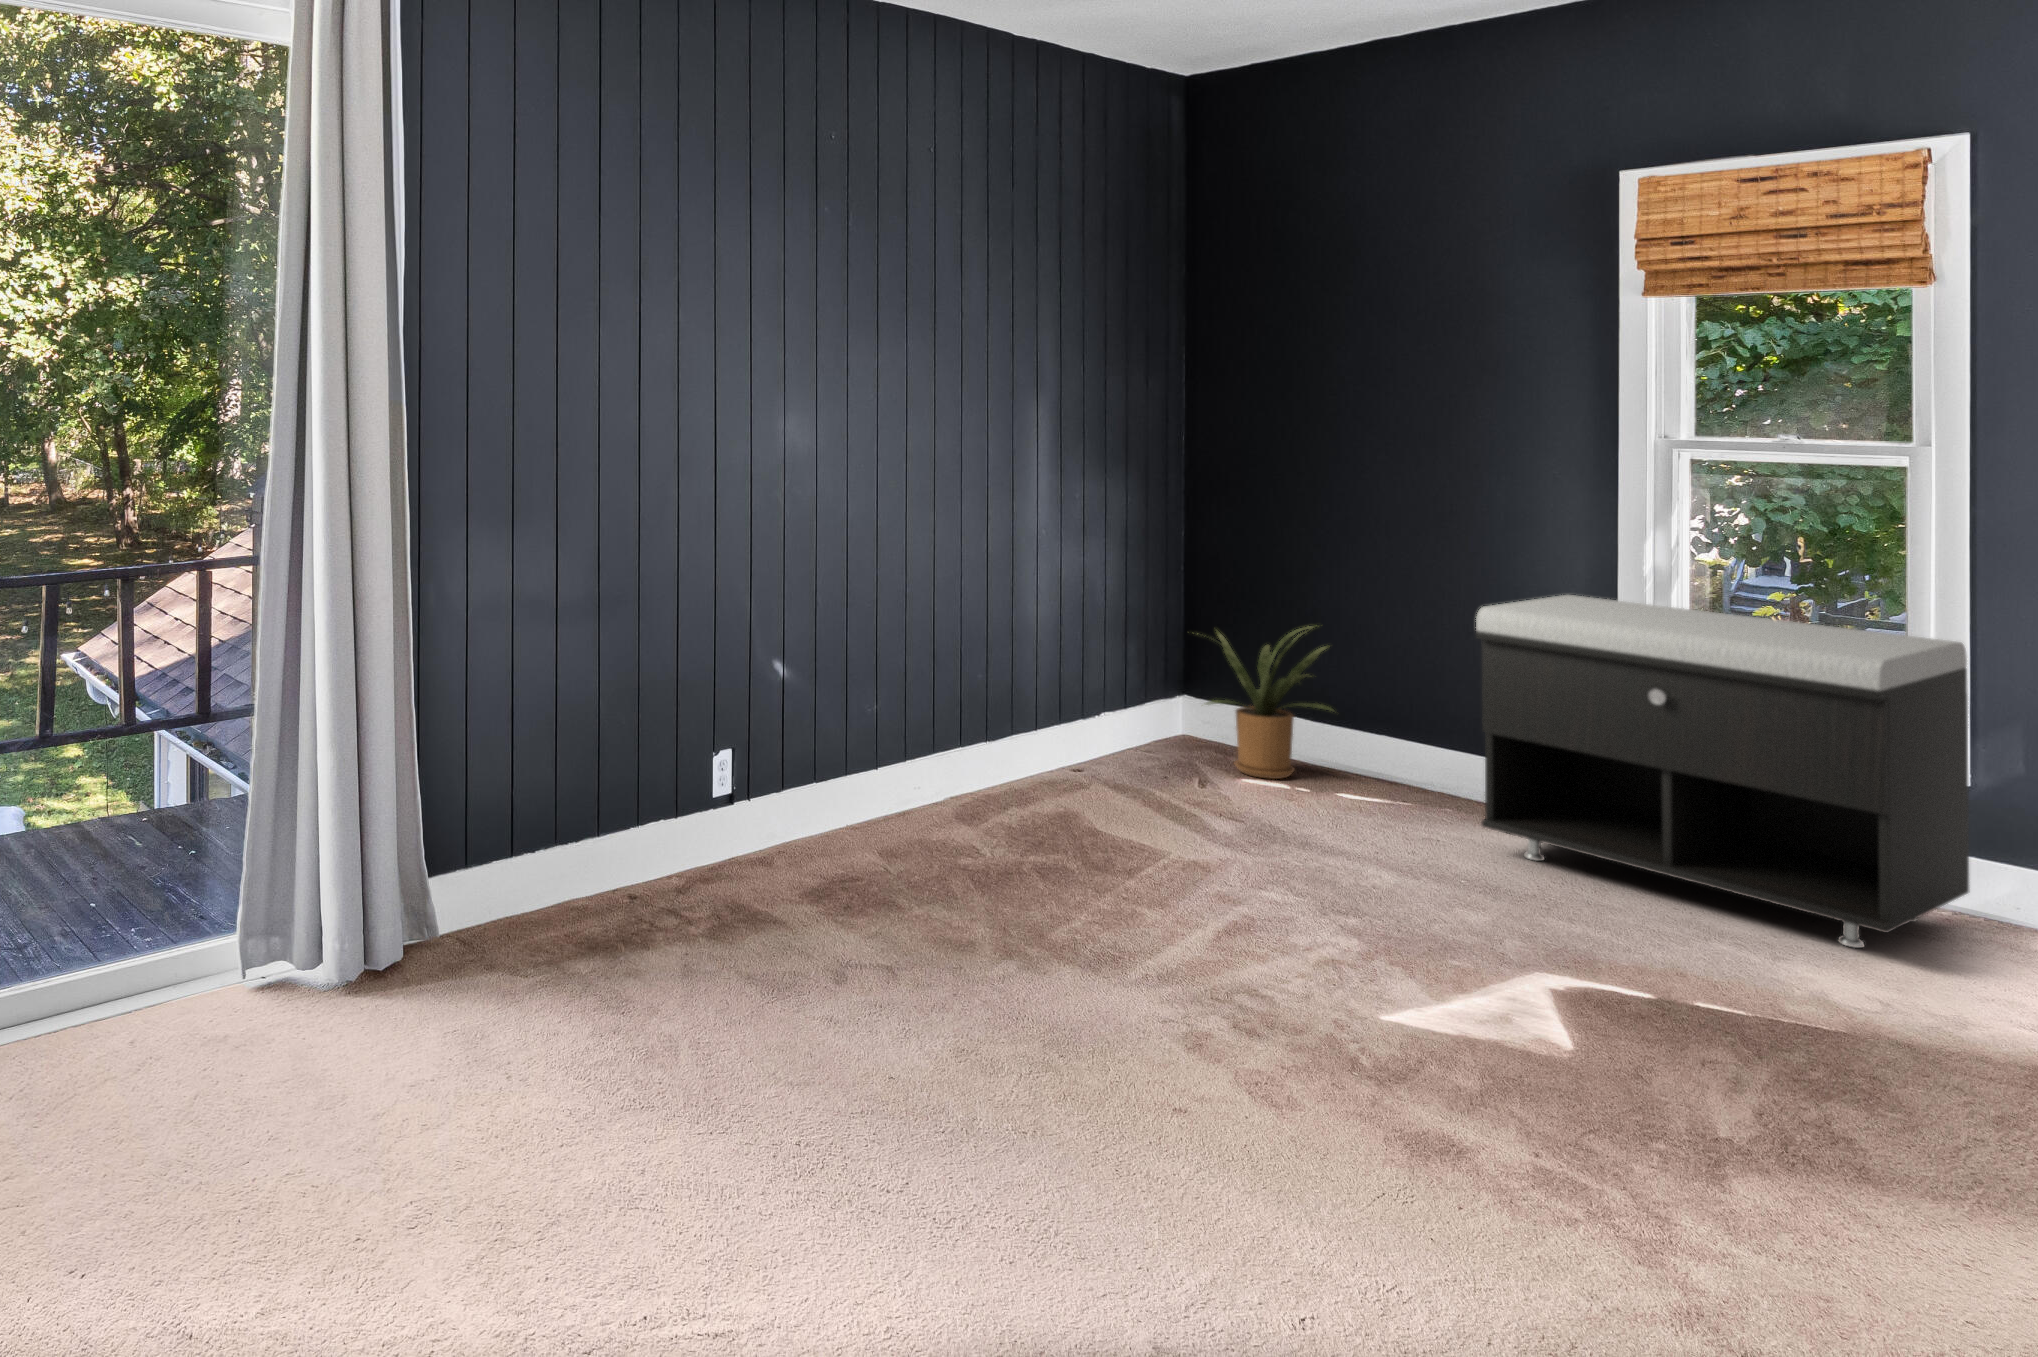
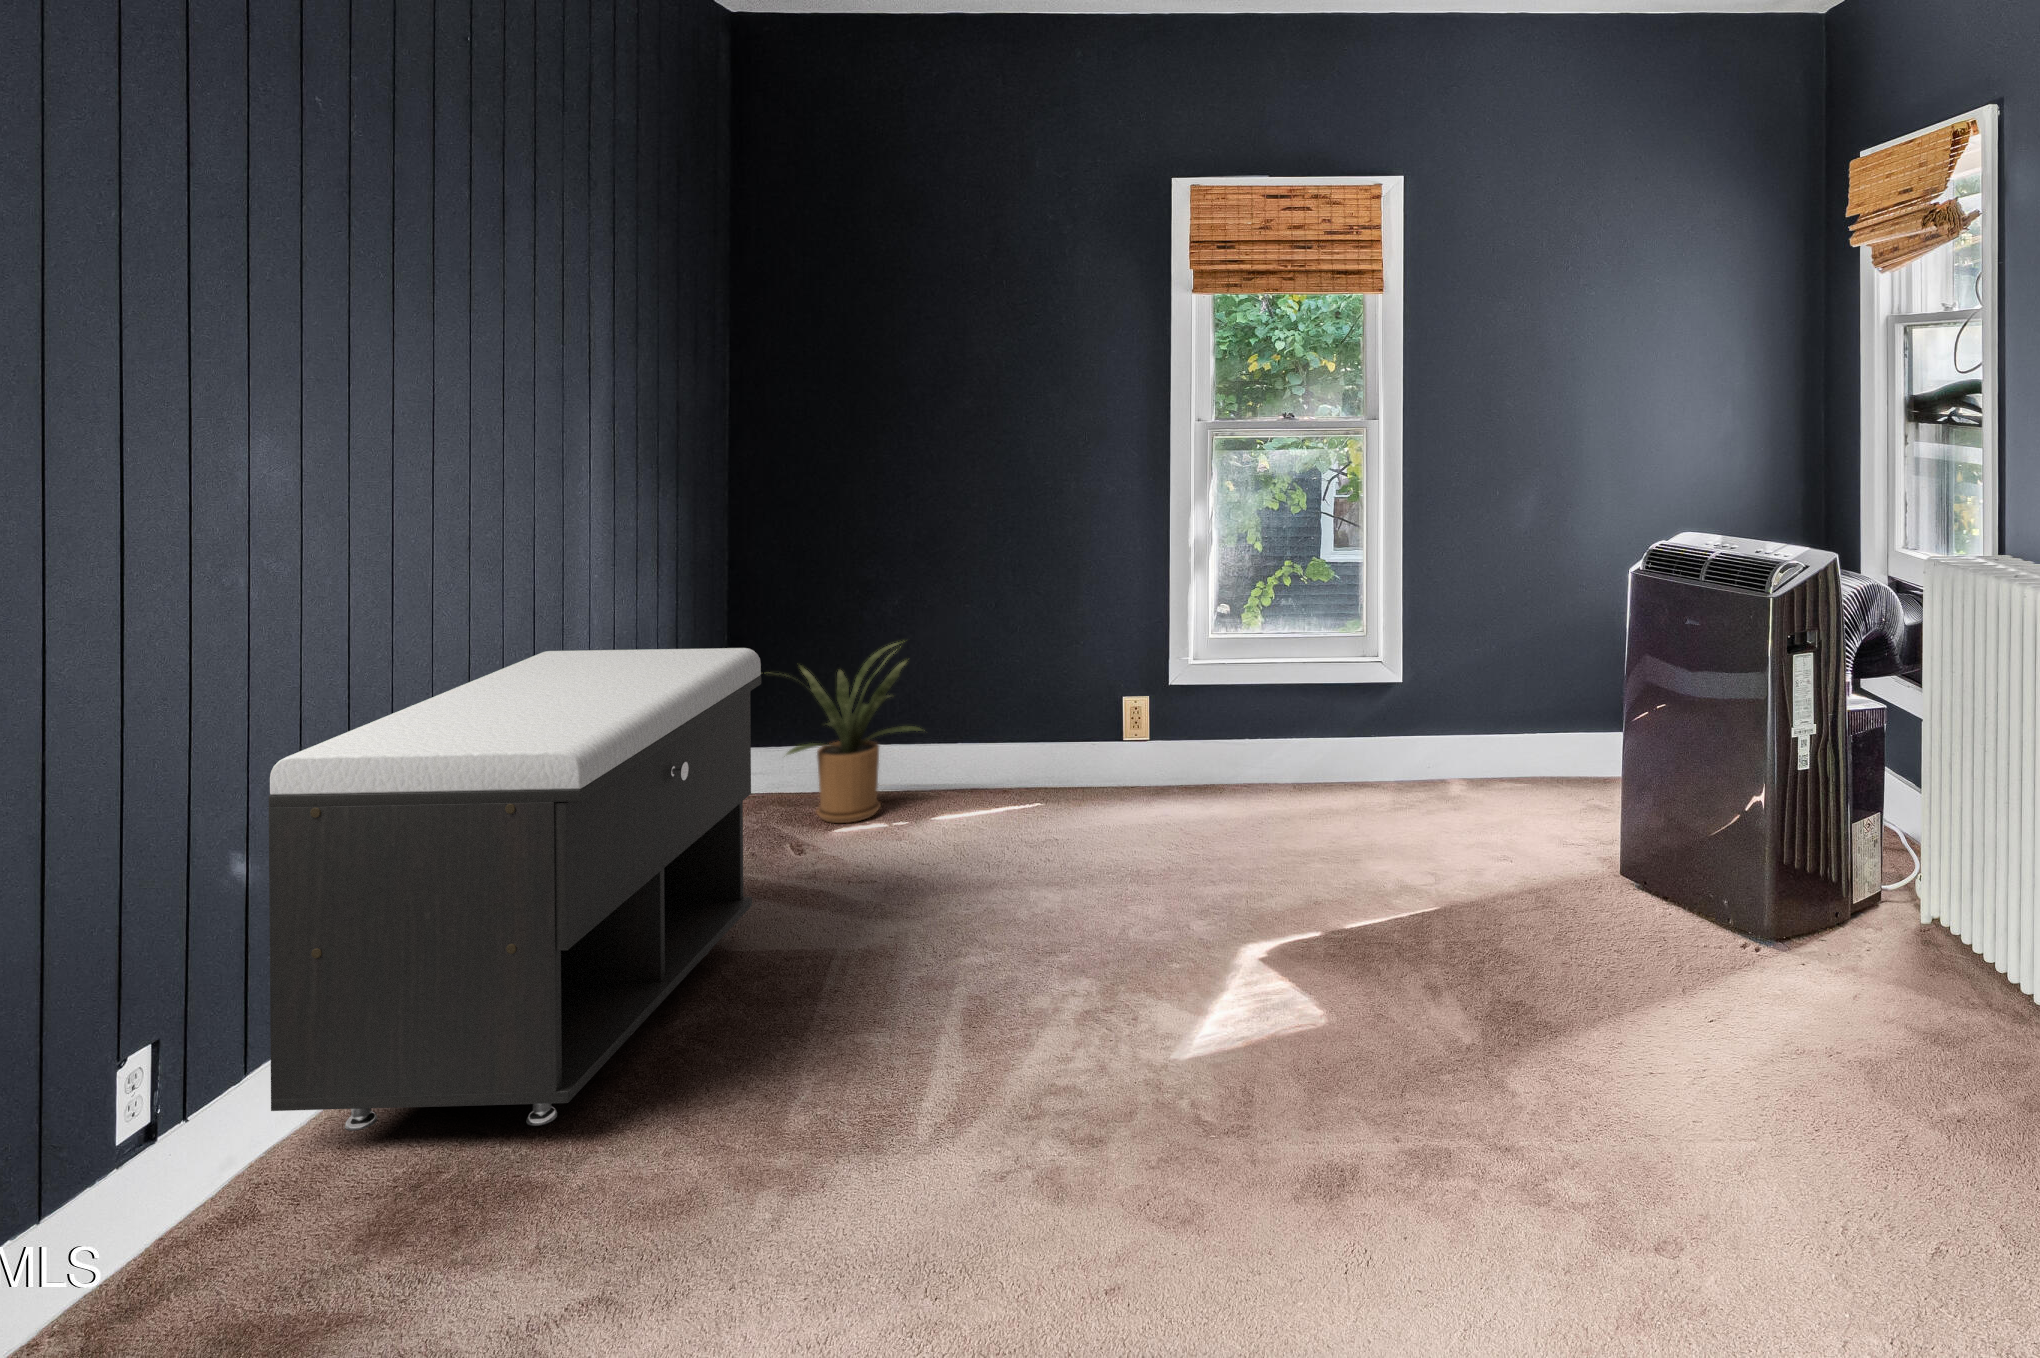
storage bench: present [1476,595,1969,948] -> present [269,648,761,1131]

